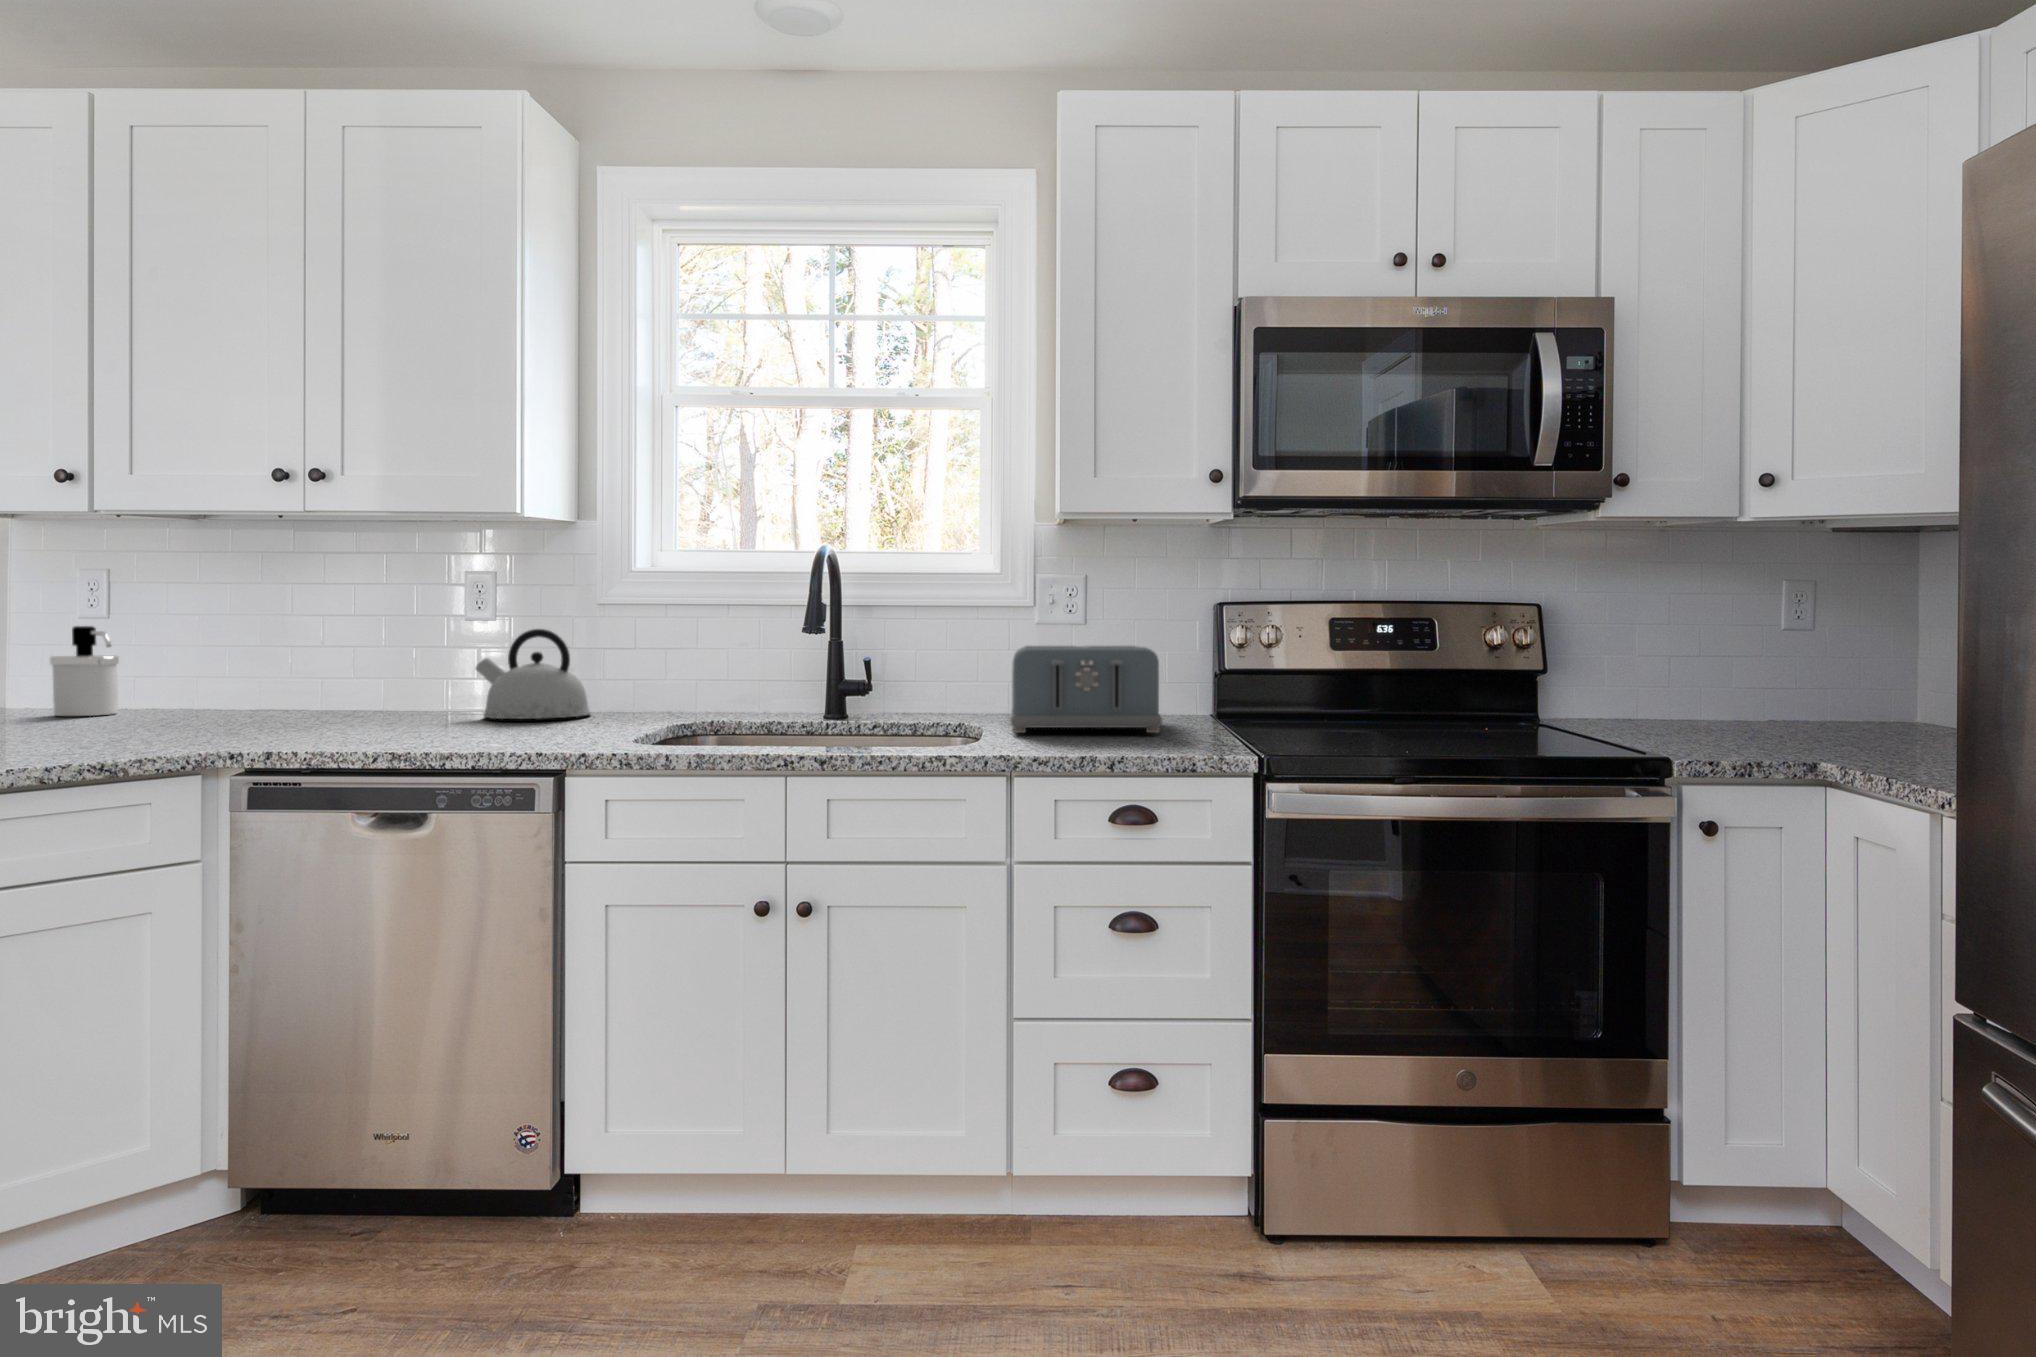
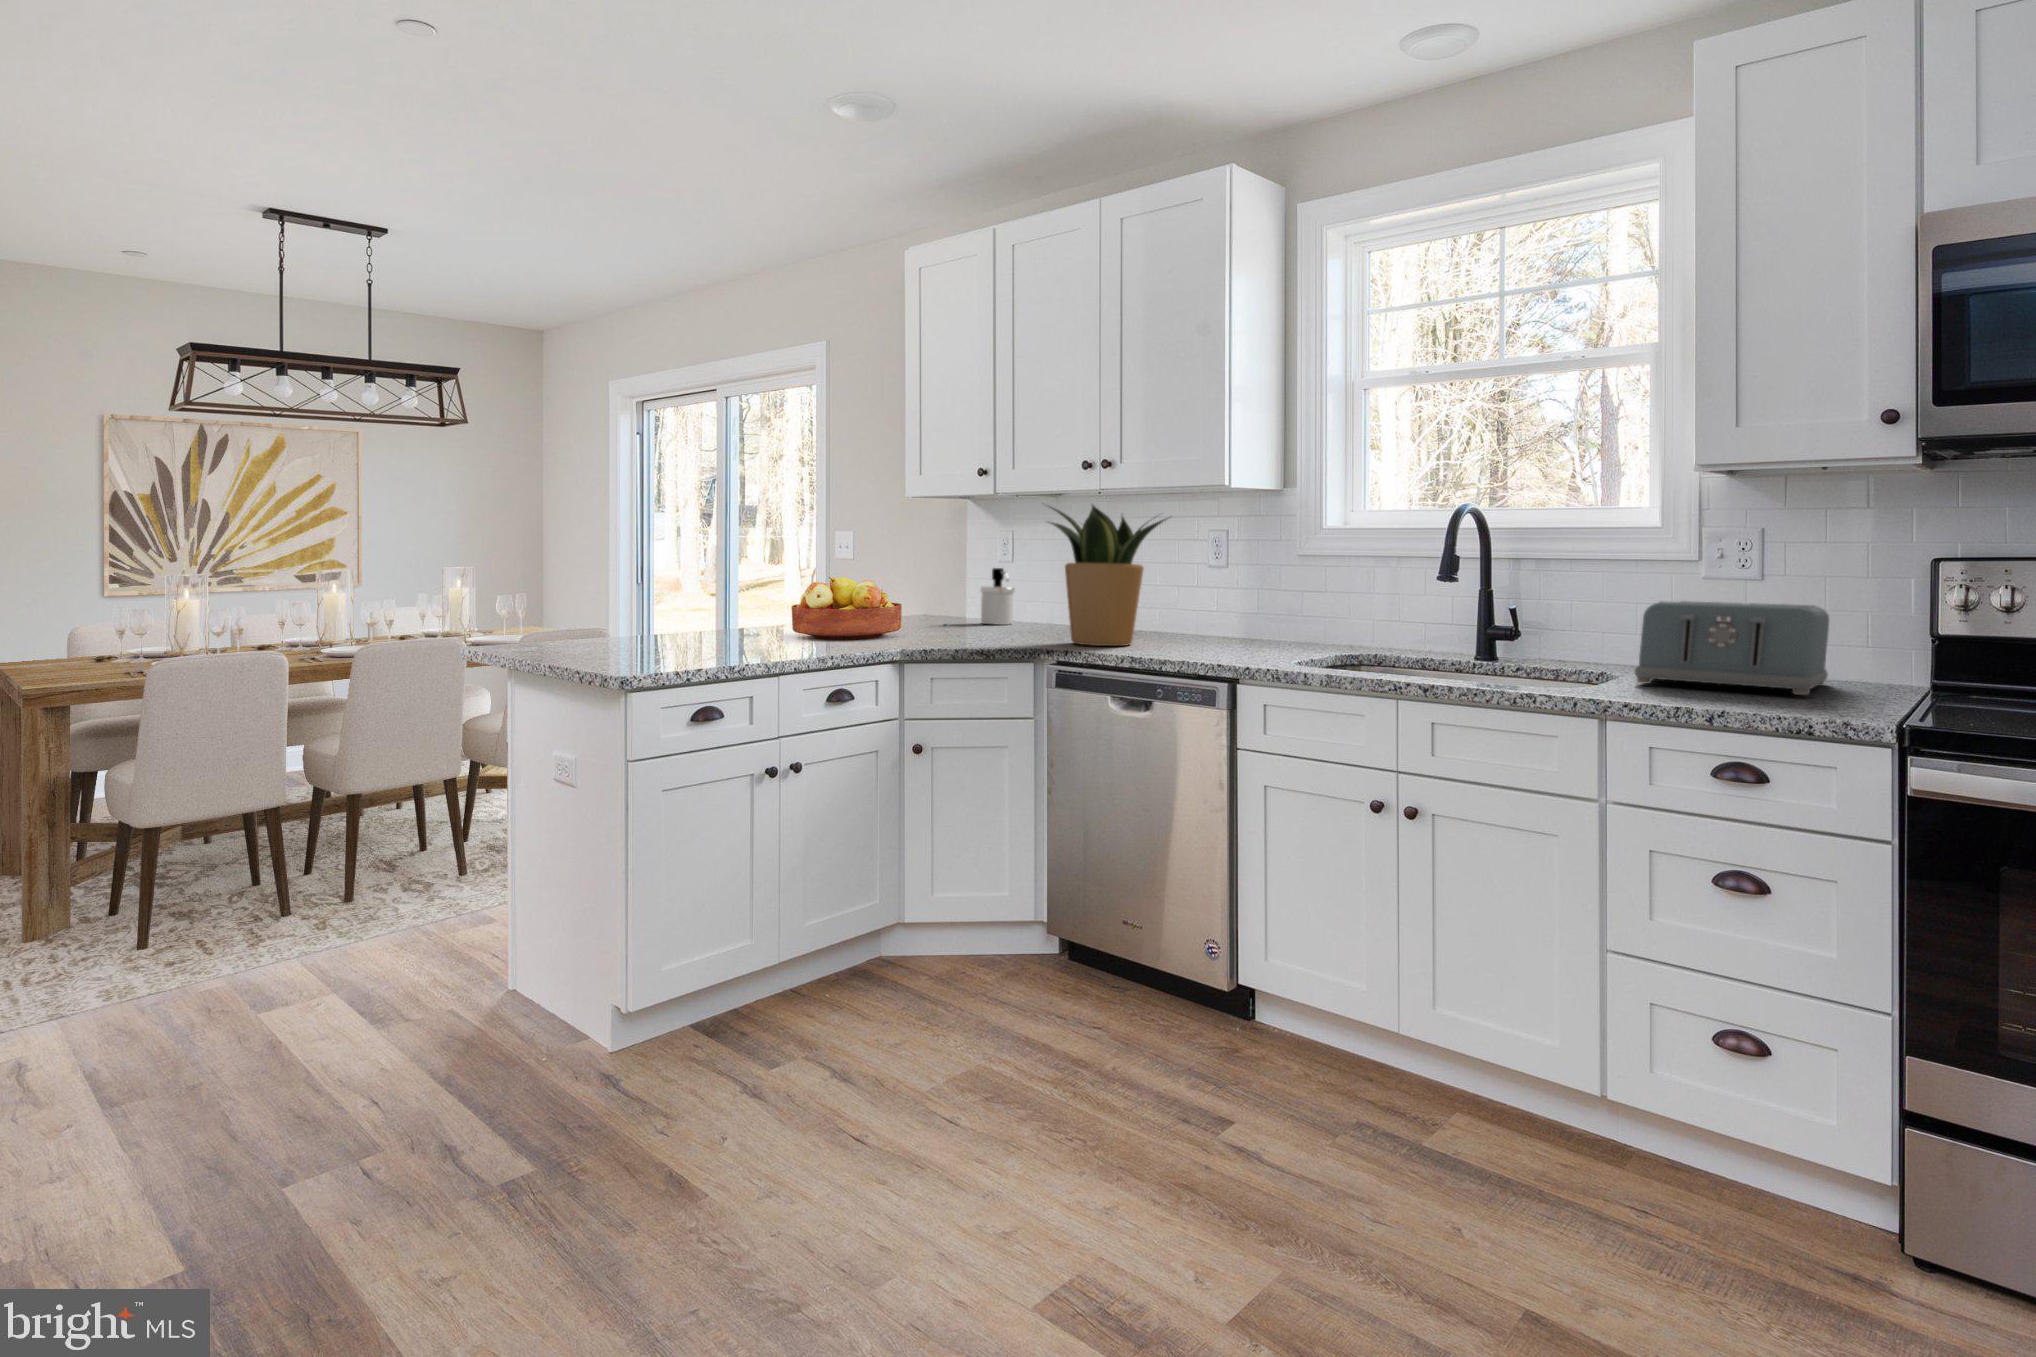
potted plant: none [200,525,429,739] -> present [1051,505,1166,646]
kettle: present [476,629,591,719] -> none [1210,575,1290,644]

